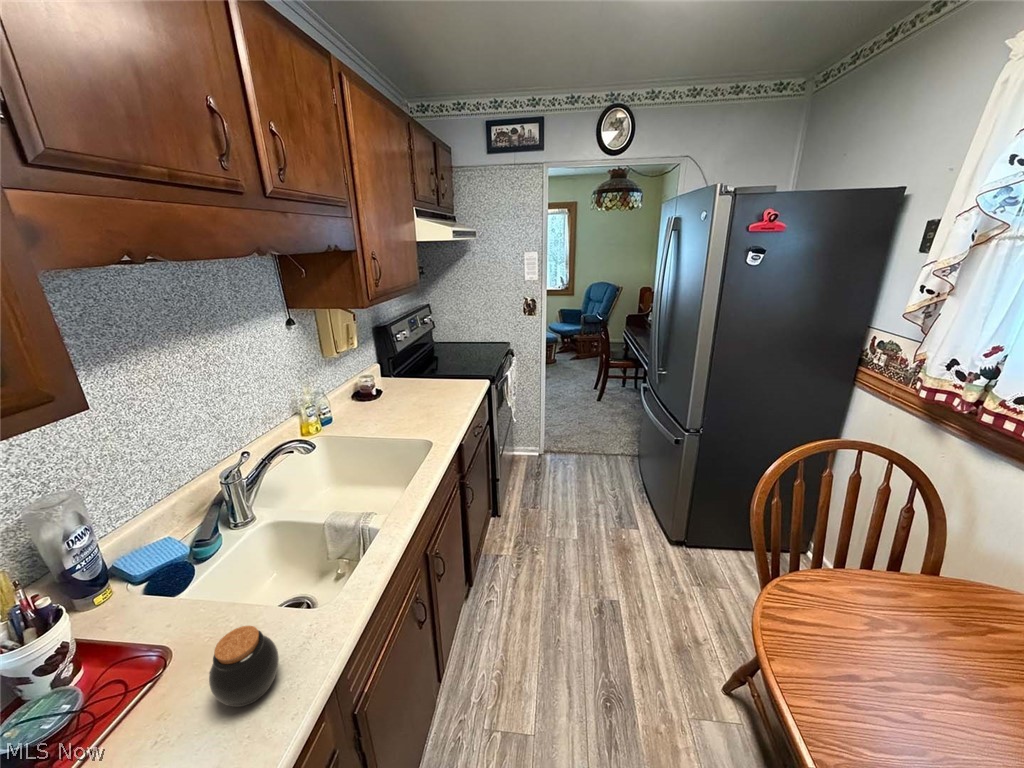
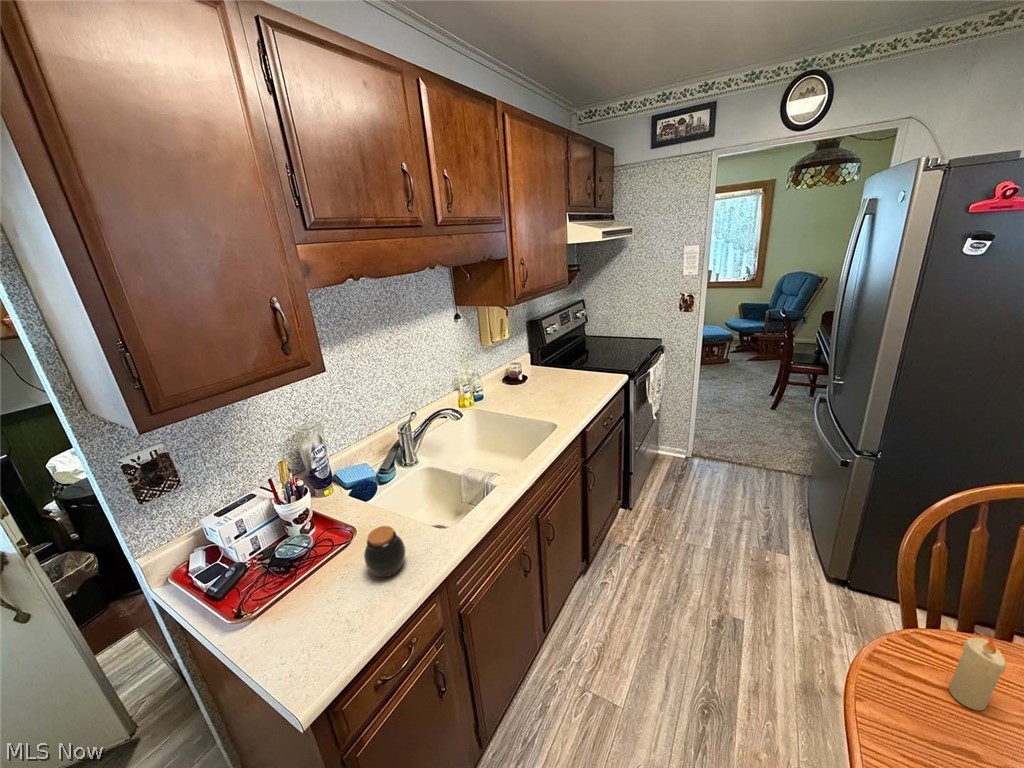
candle: none [813,565,850,627] -> present [949,637,1006,711]

